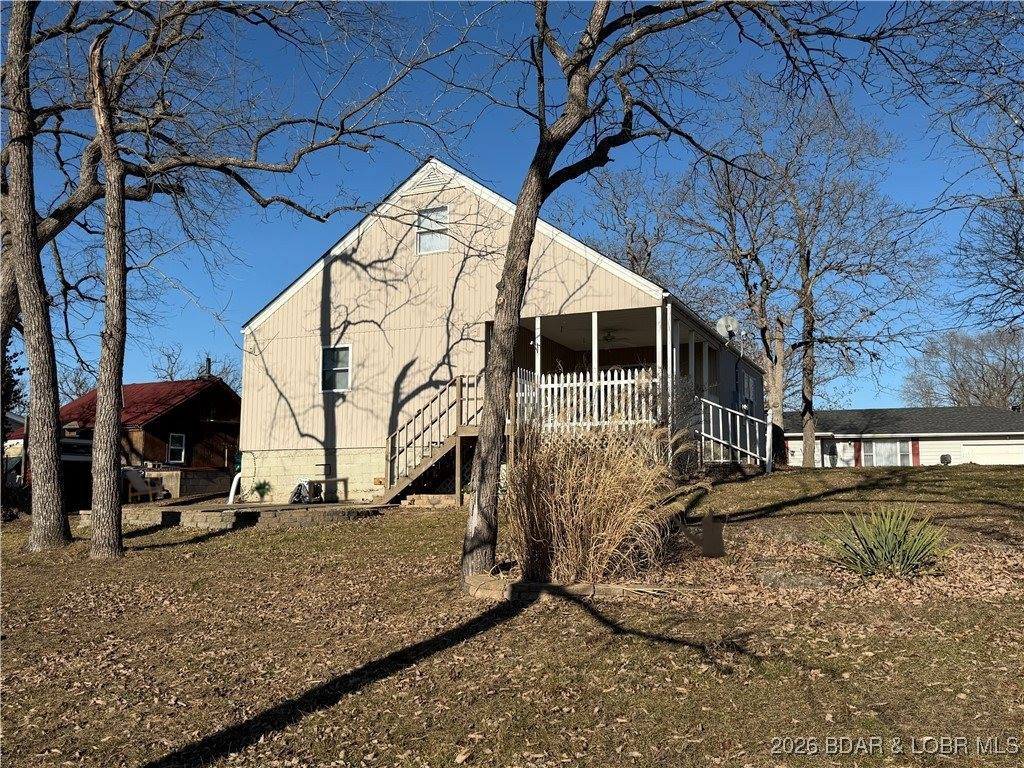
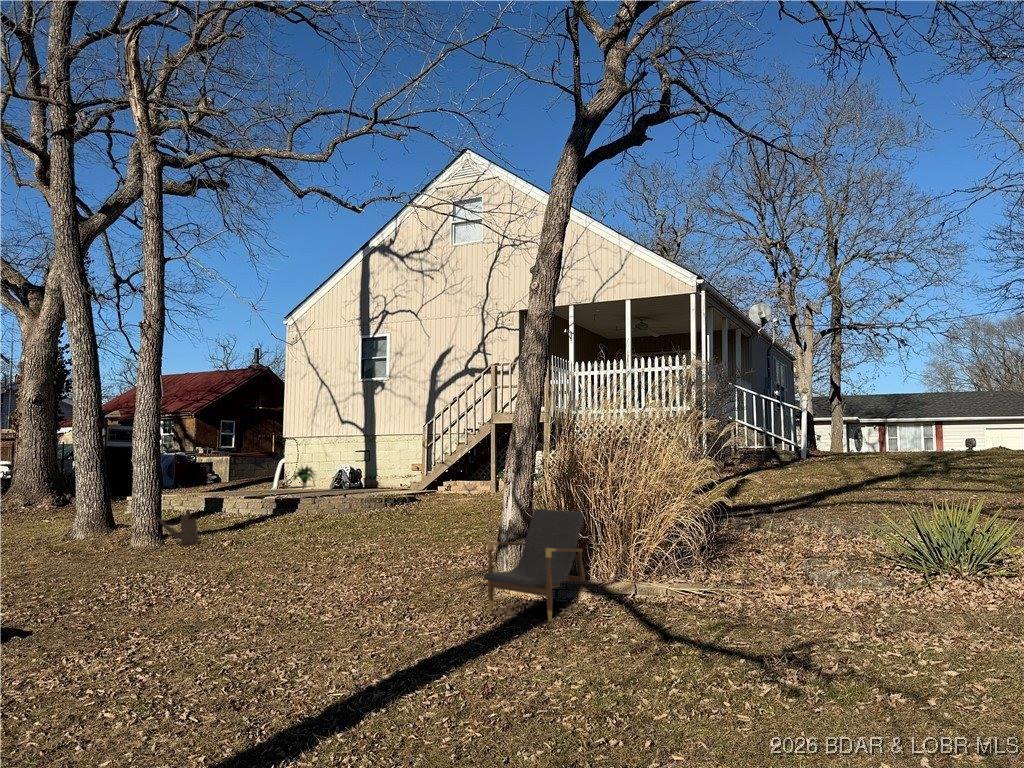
lounge chair: present [126,470,165,501] -> present [484,509,586,622]
bench: present [307,477,349,502] -> none [347,463,387,489]
watering can: present [673,508,732,557] -> present [158,509,199,545]

